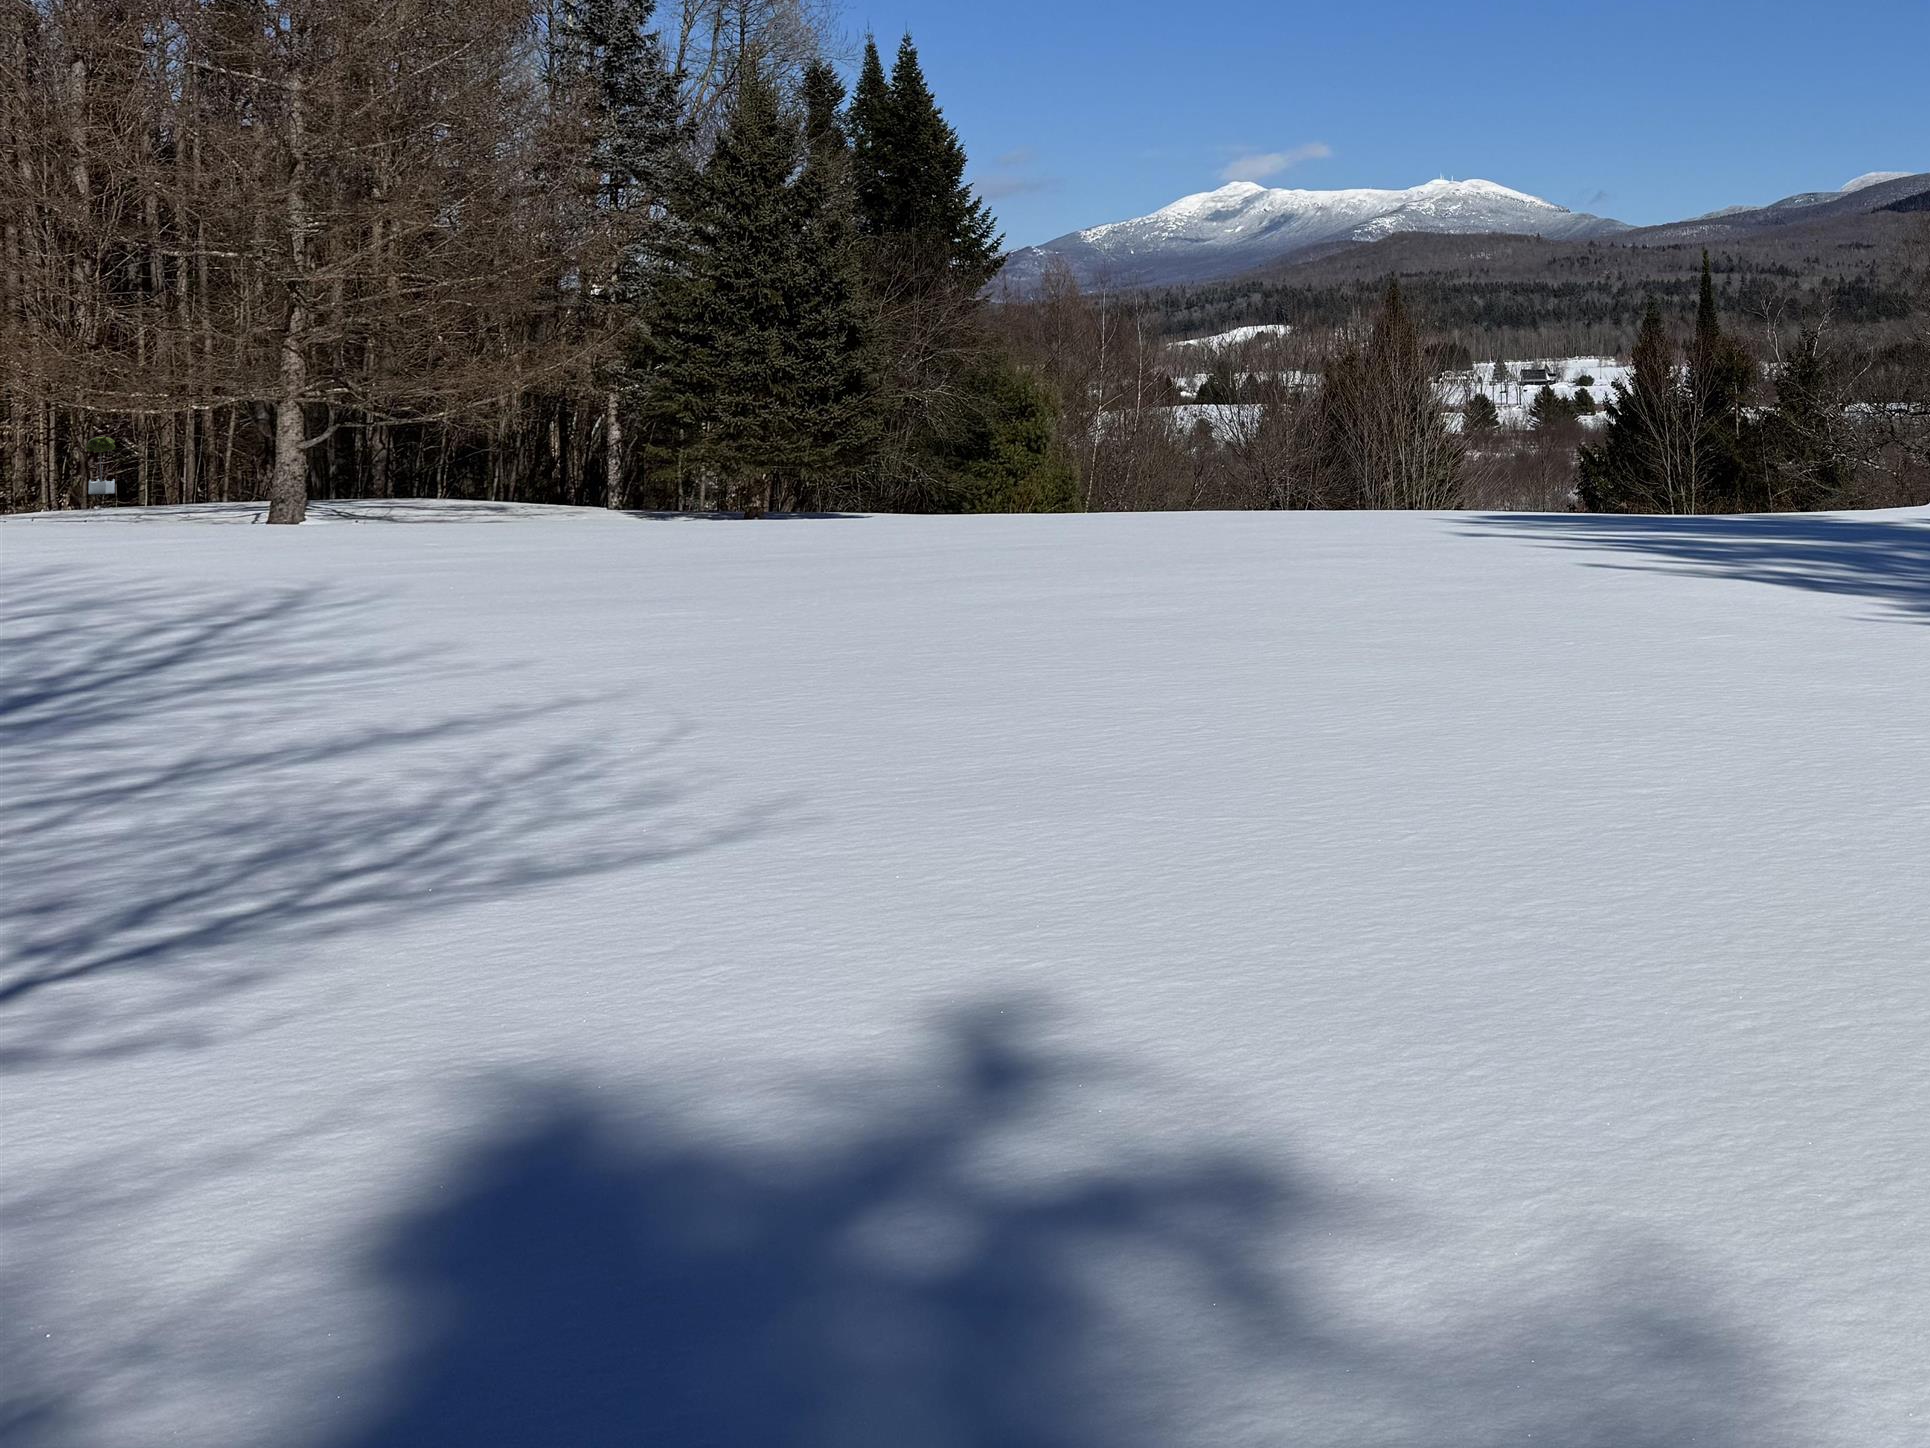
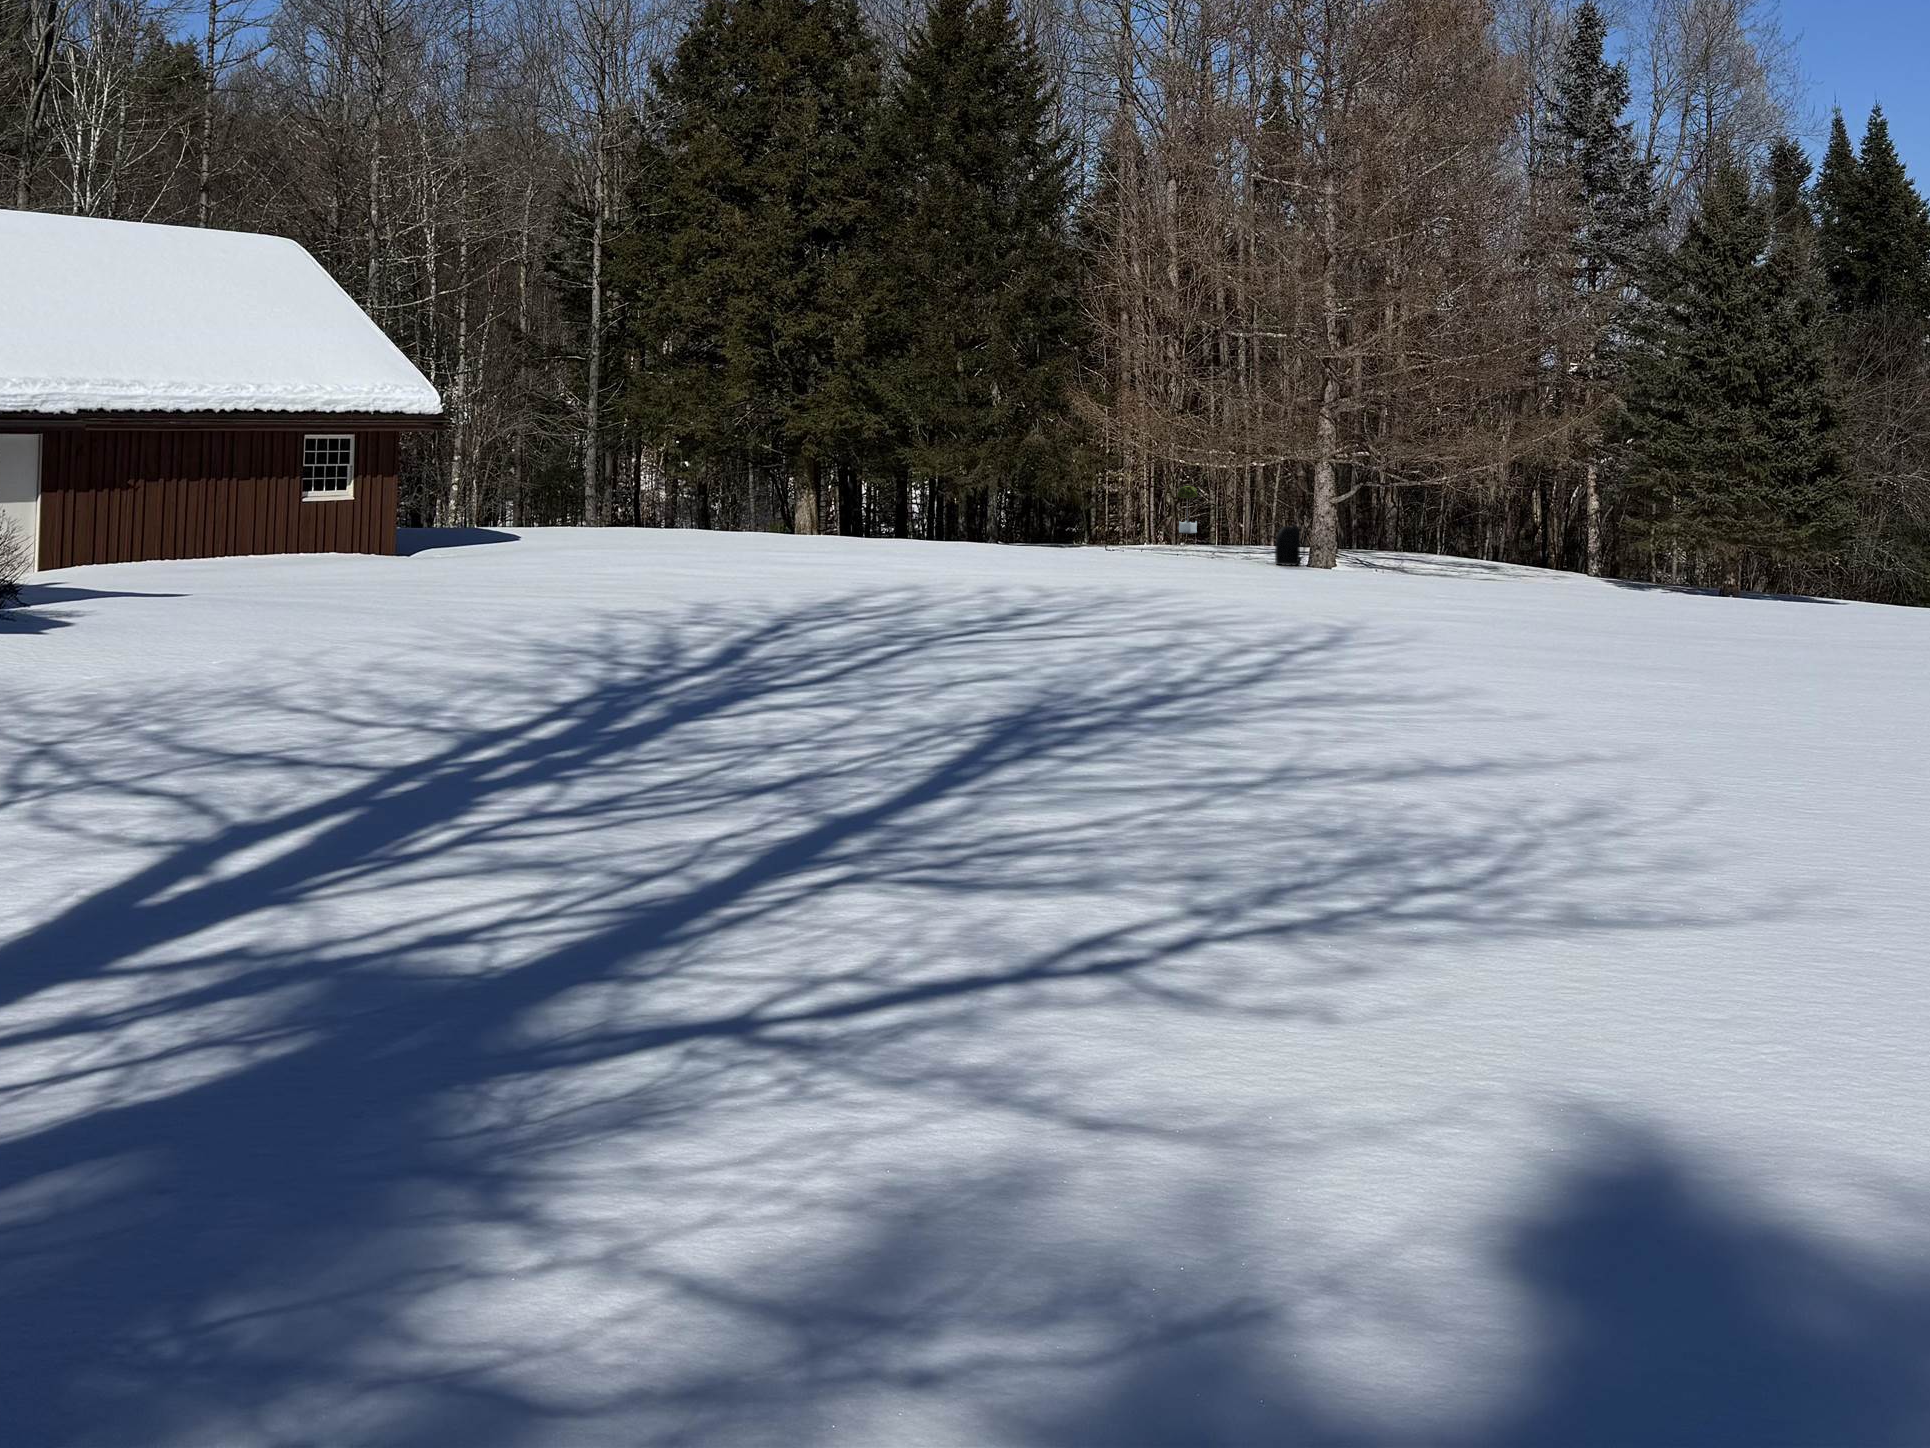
backpack: none [228,470,277,517] -> present [1275,525,1307,566]

